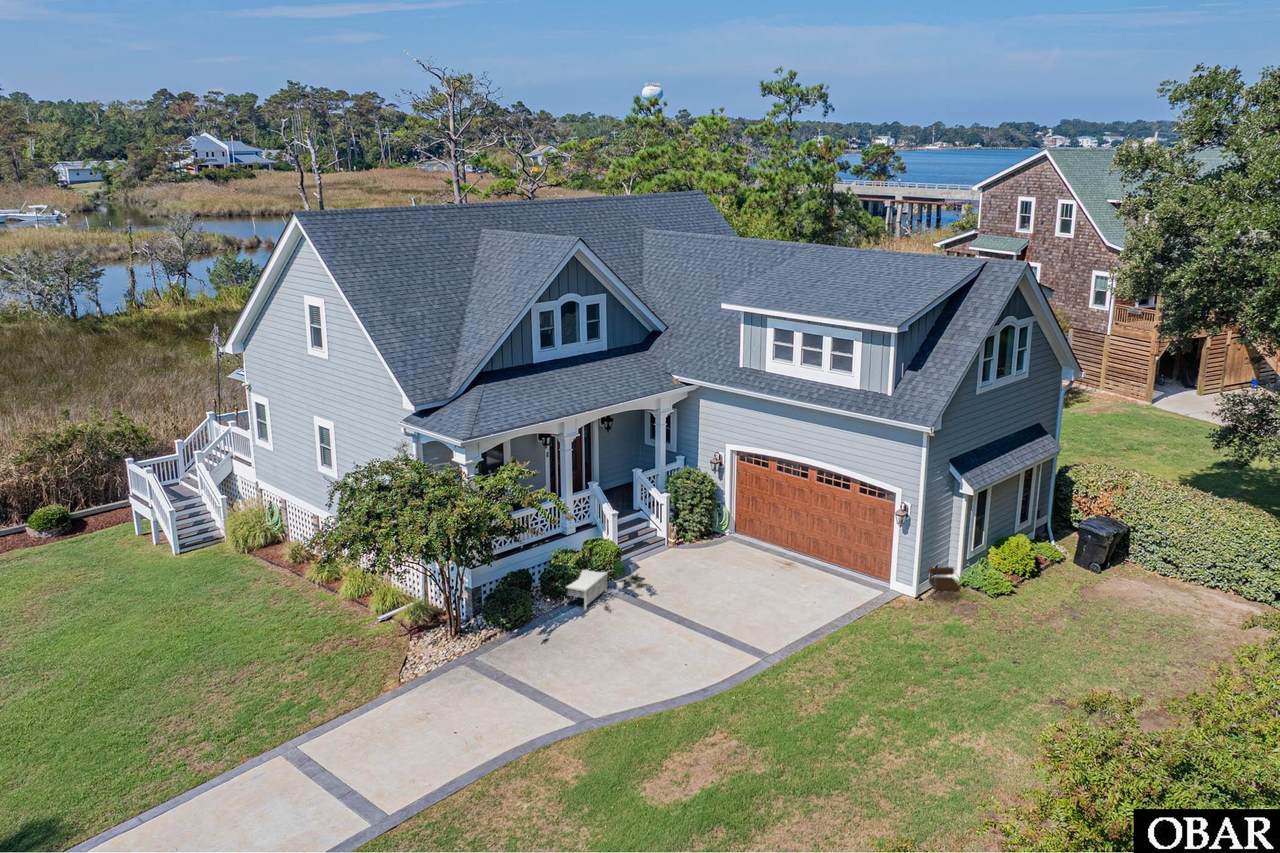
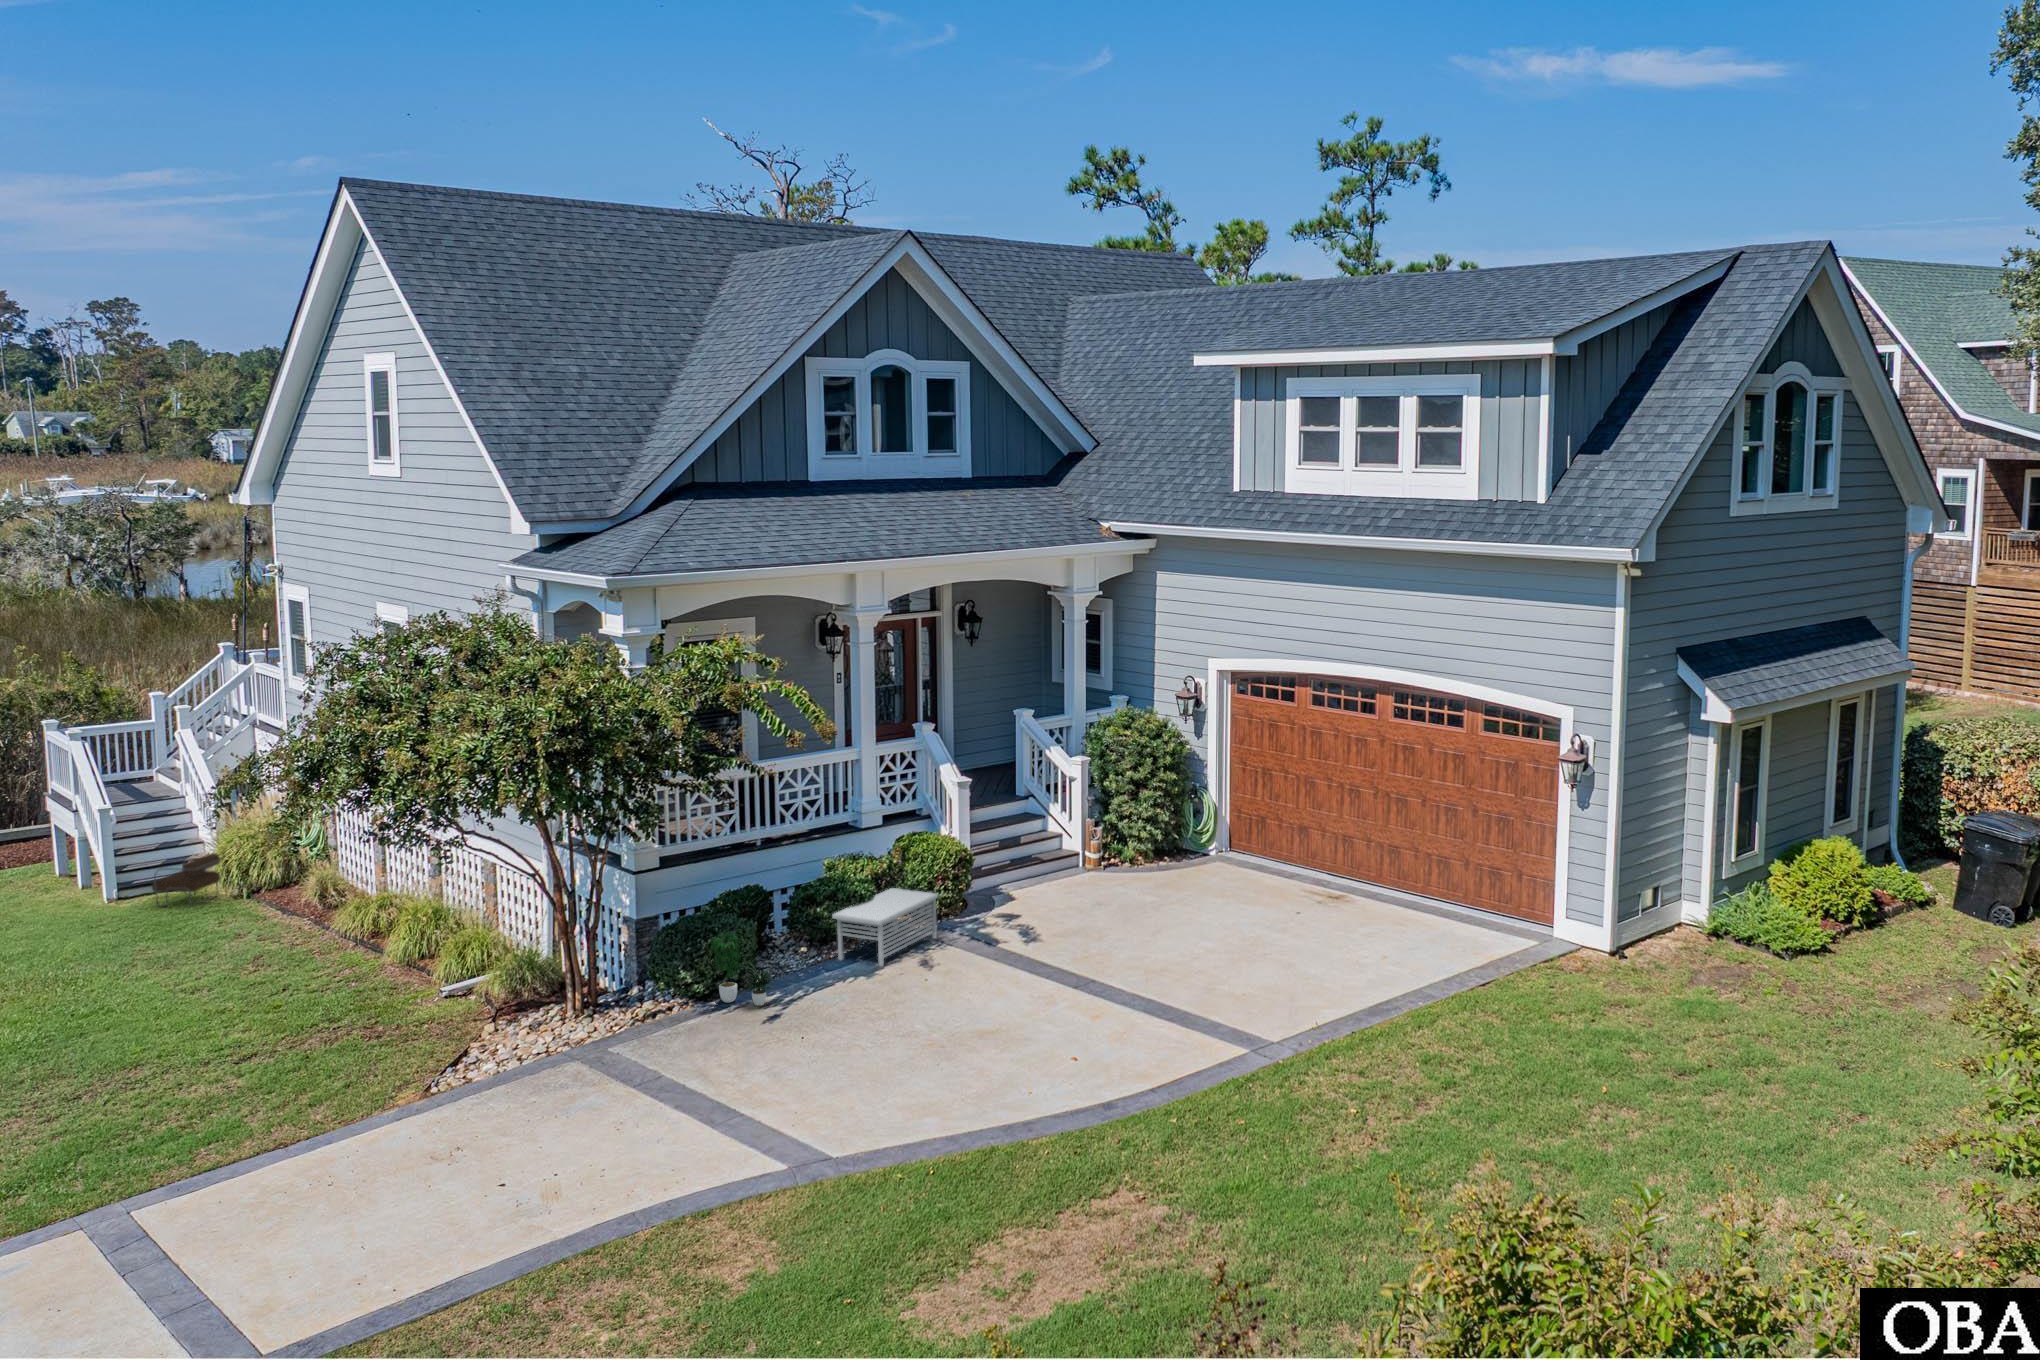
potted plant: present [615,561,639,589] -> present [710,932,774,1006]
armchair: present [929,567,960,599] -> present [152,853,221,906]

